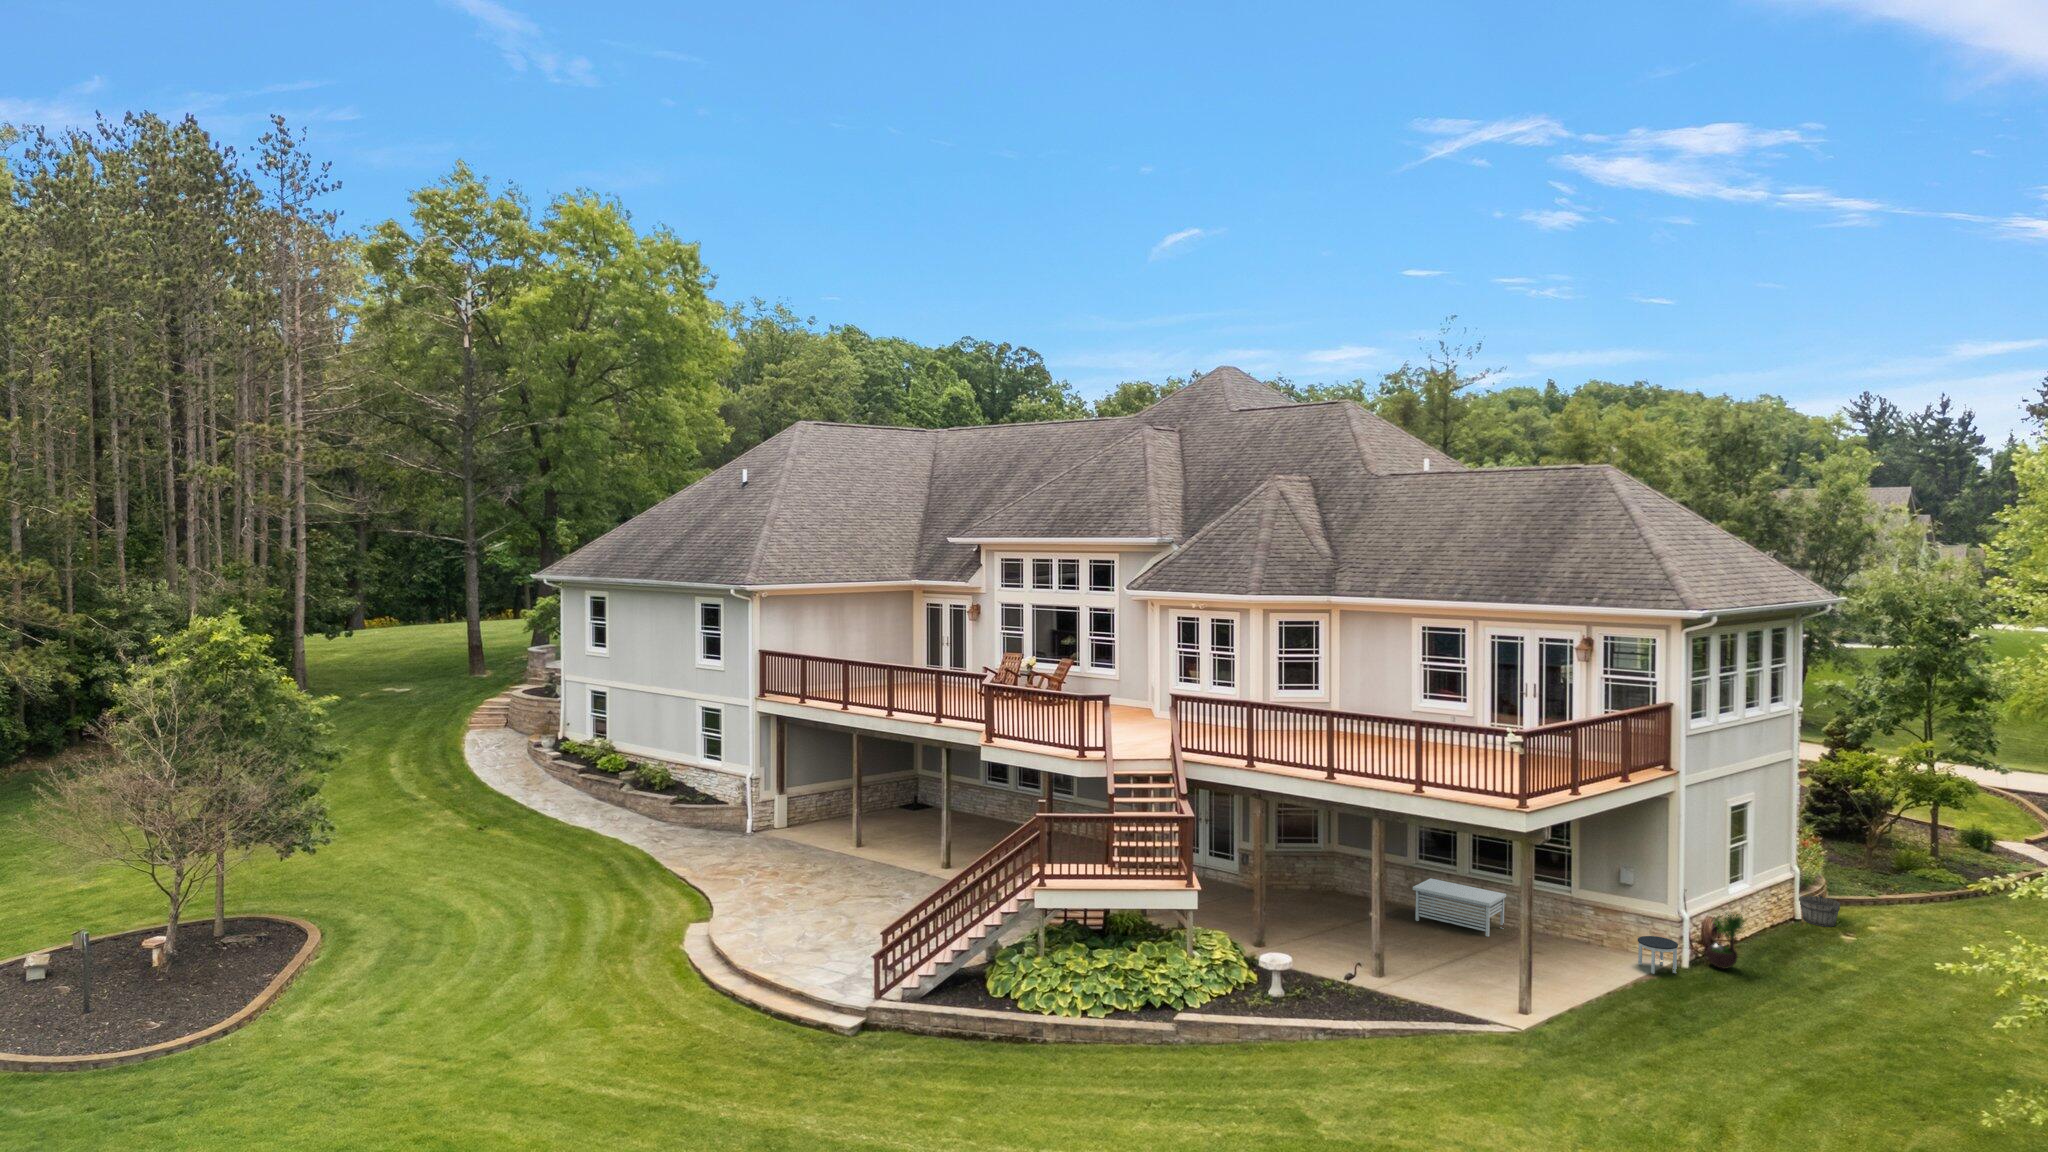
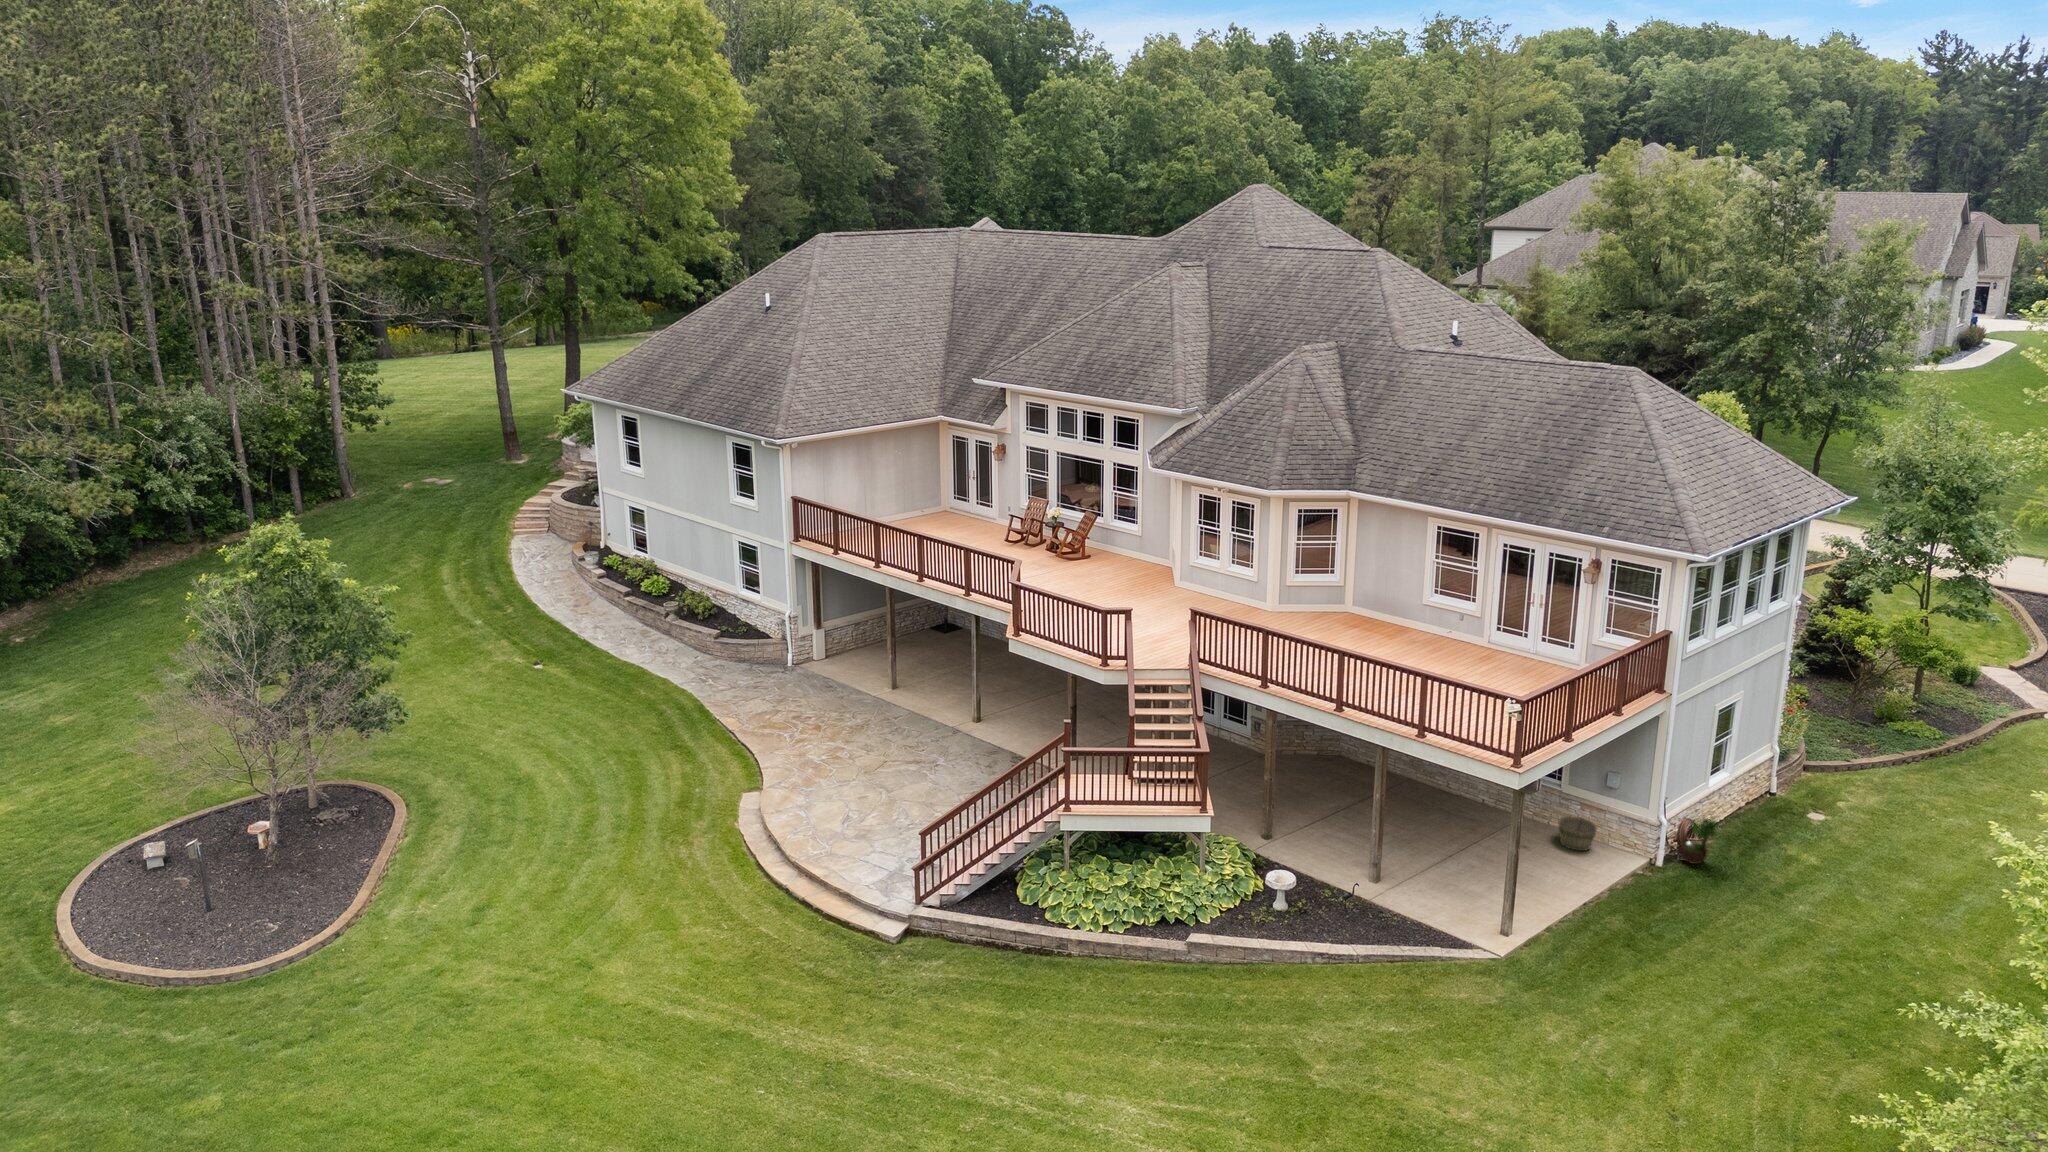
storage bench: present [1413,878,1506,937] -> none [1413,756,1501,821]
wooden bucket: present [1800,893,1840,927] -> present [1559,816,1597,851]
round table: present [1638,936,1678,974] -> none [1614,835,1653,872]

